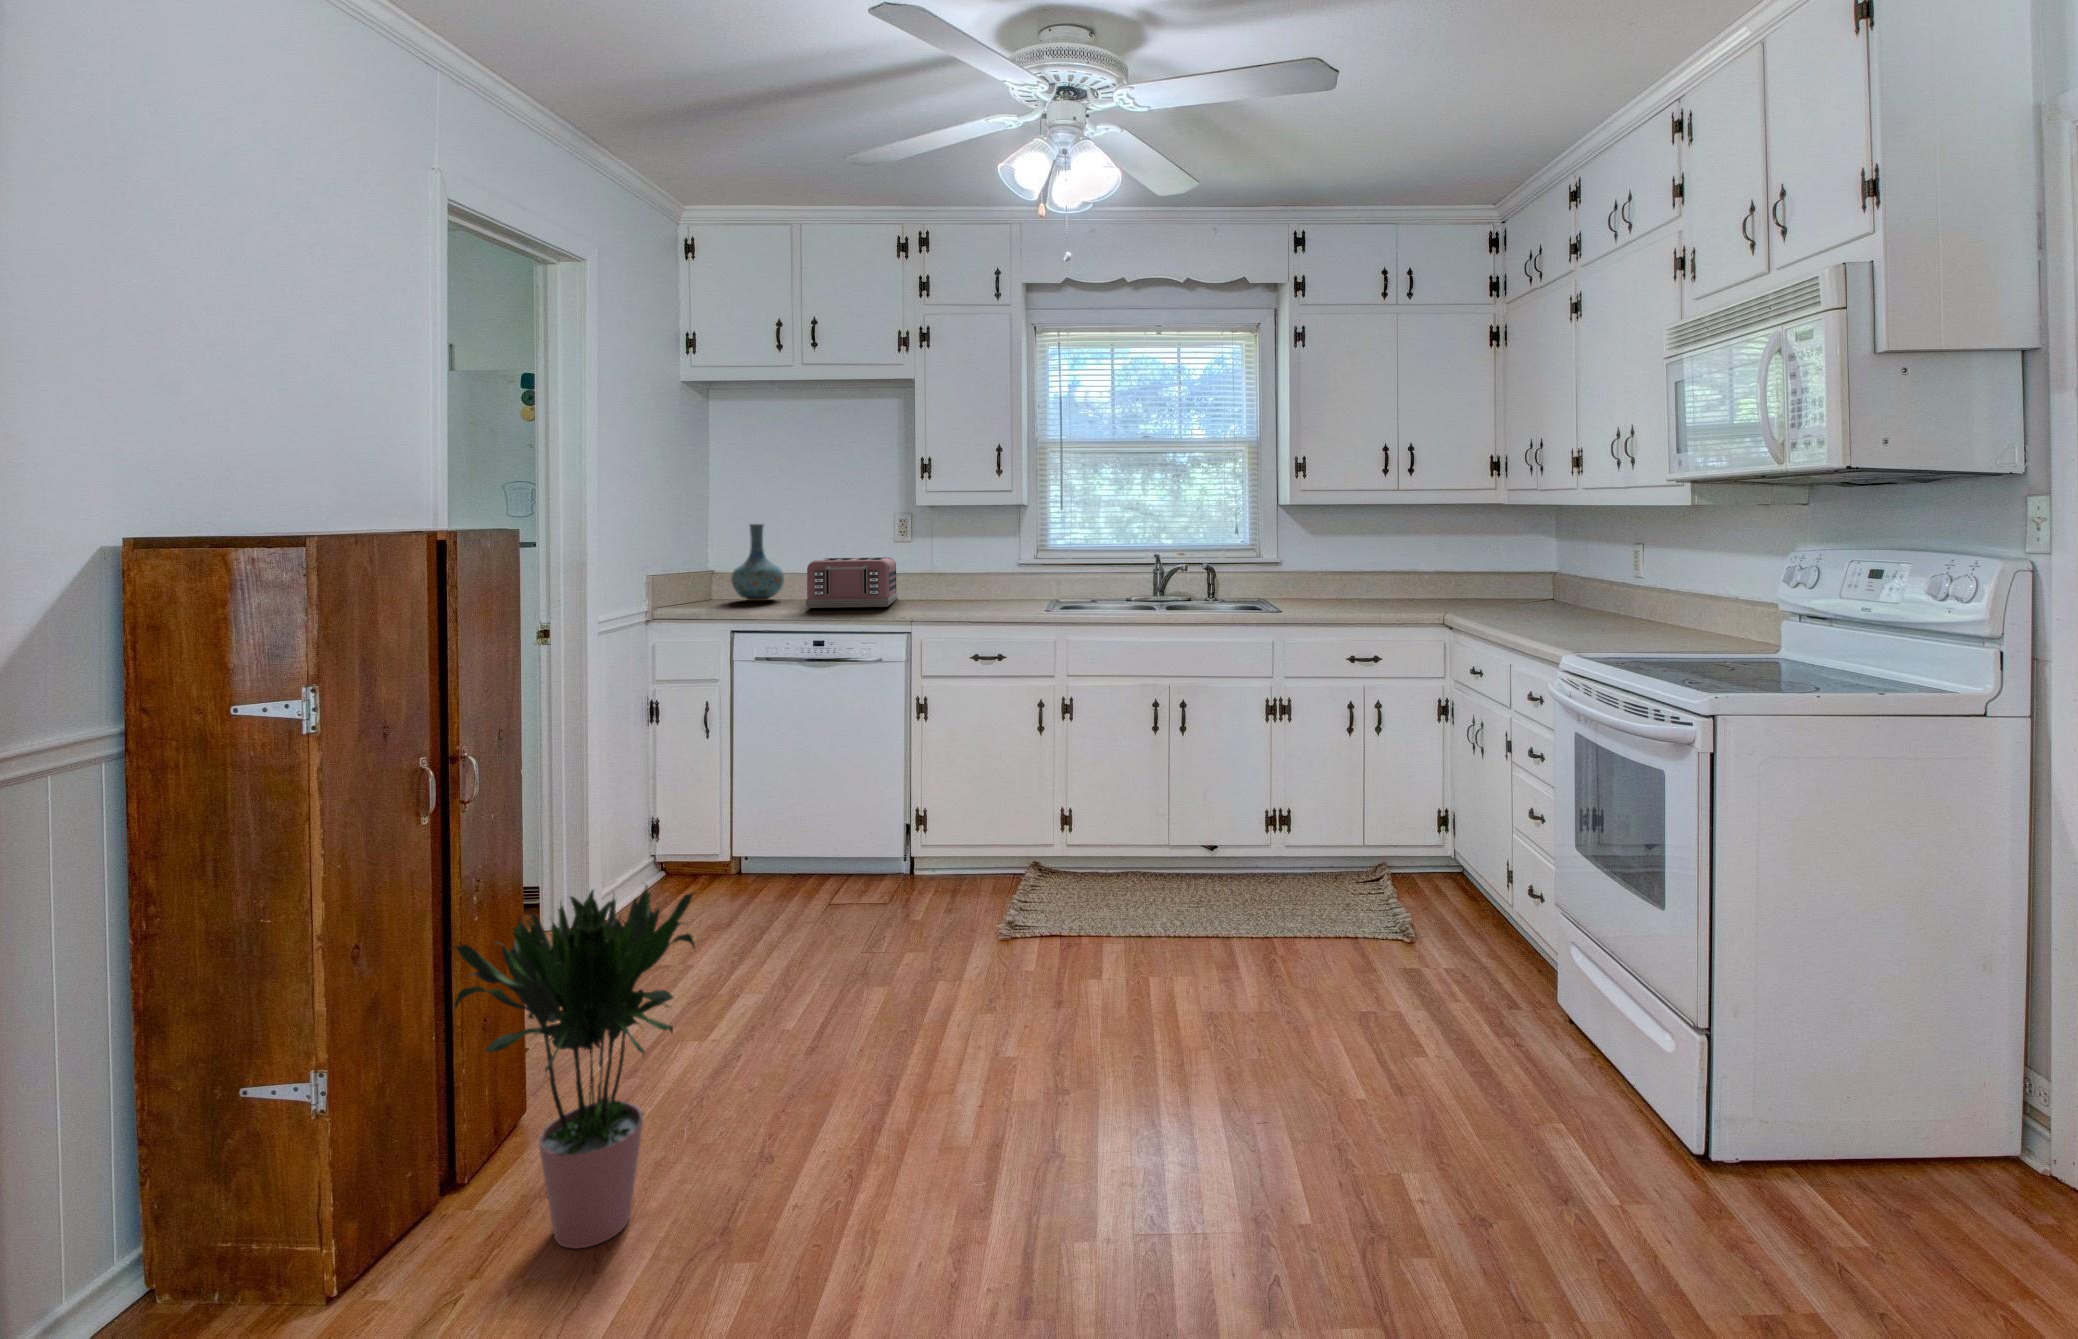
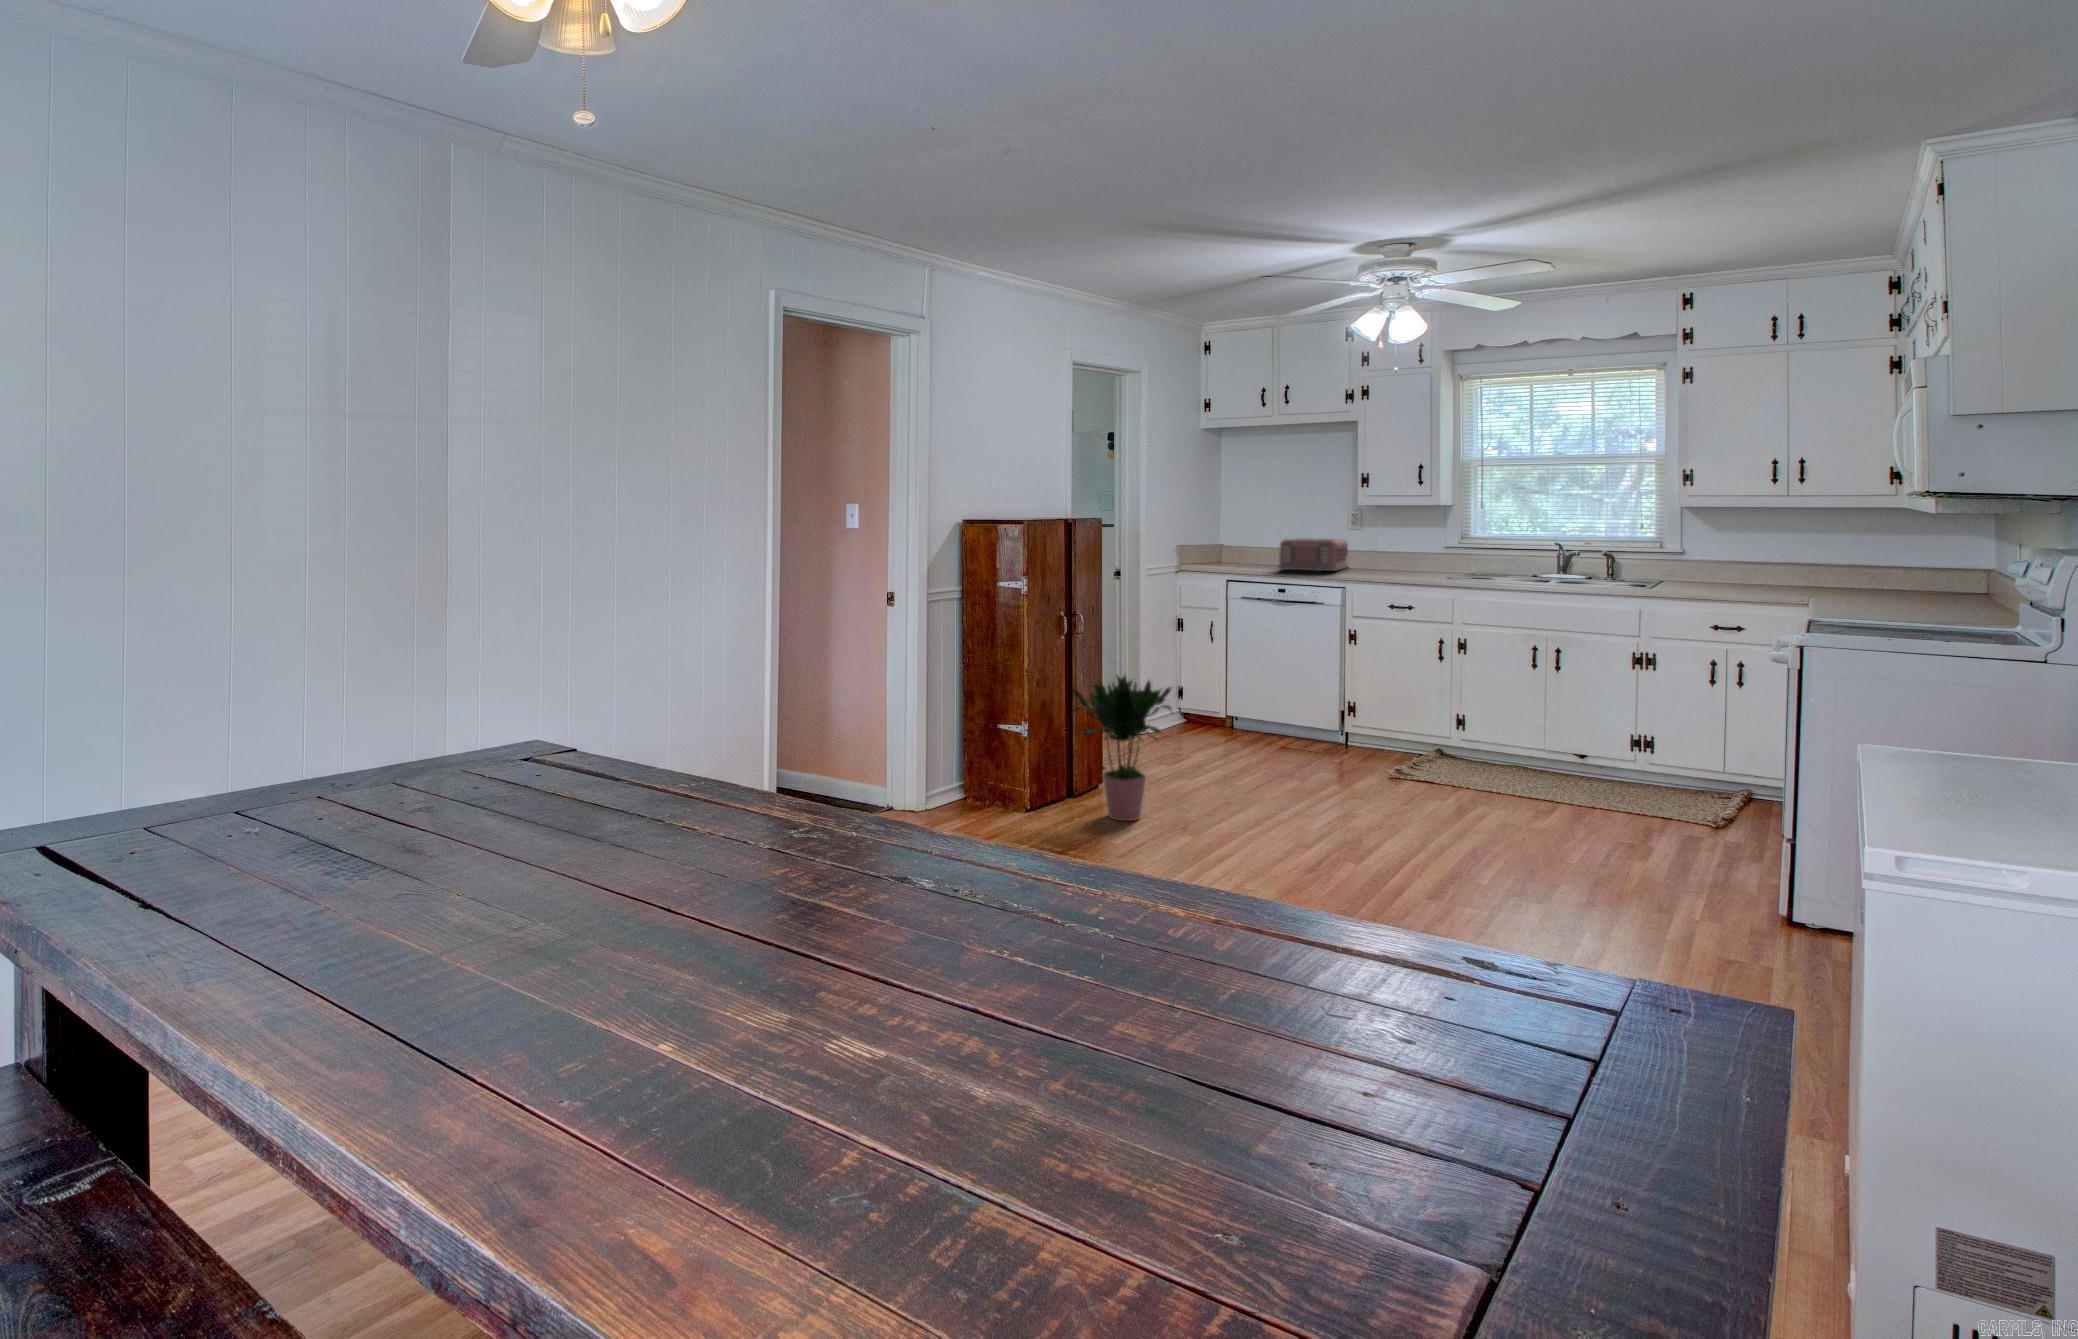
vase: present [731,524,784,601] -> none [1235,516,1270,565]

